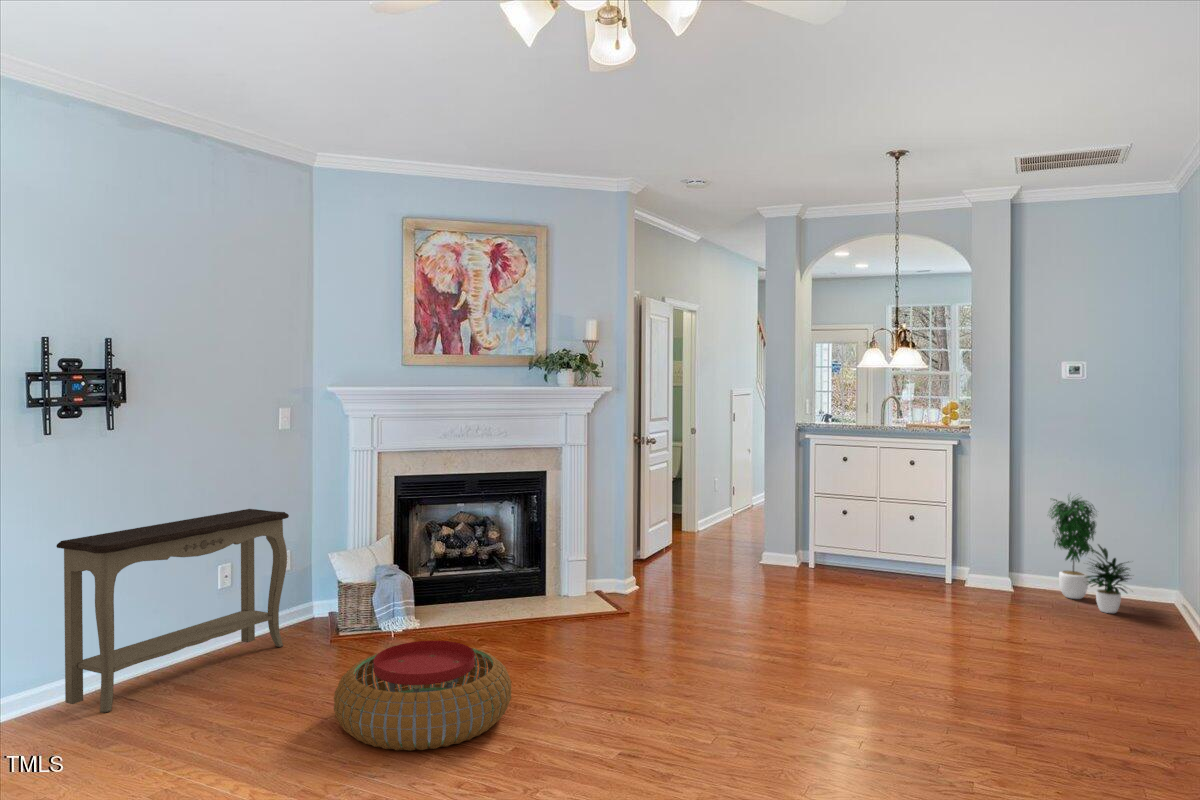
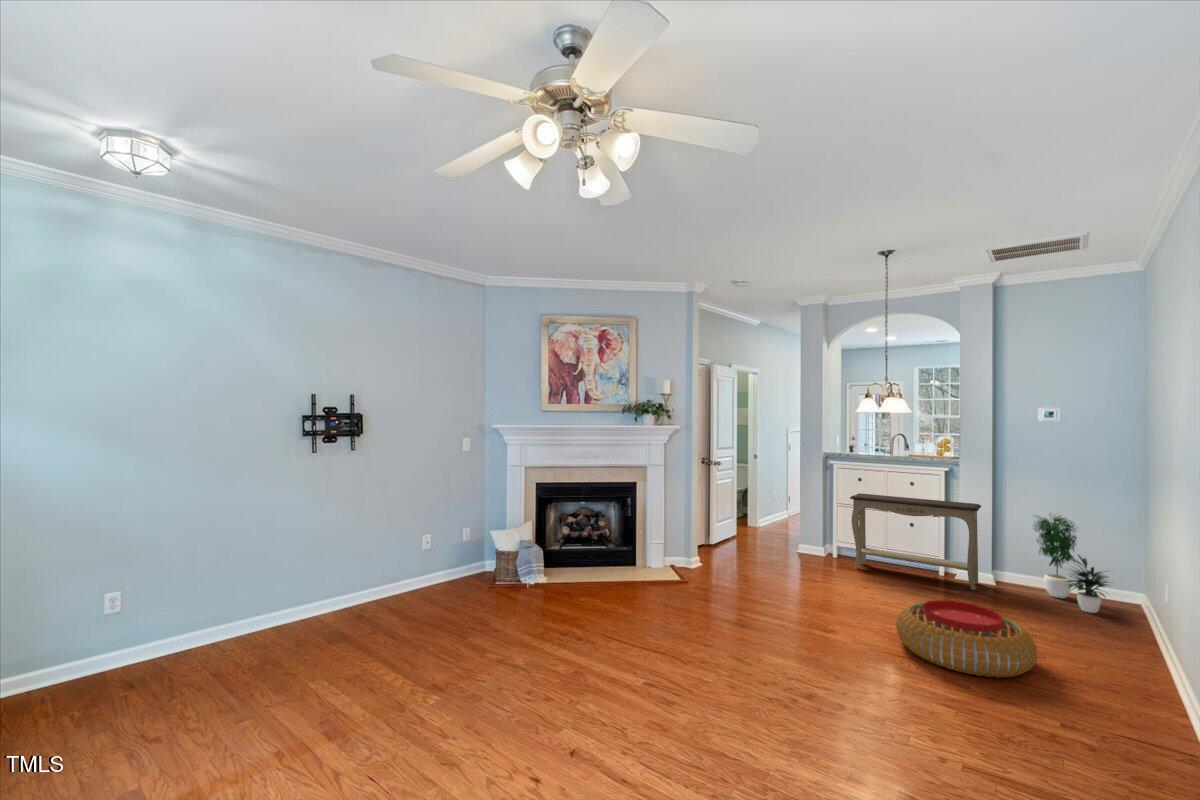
console table: present [56,509,289,713] -> present [850,493,981,590]
pouf: present [334,641,511,751] -> present [896,600,1038,677]

